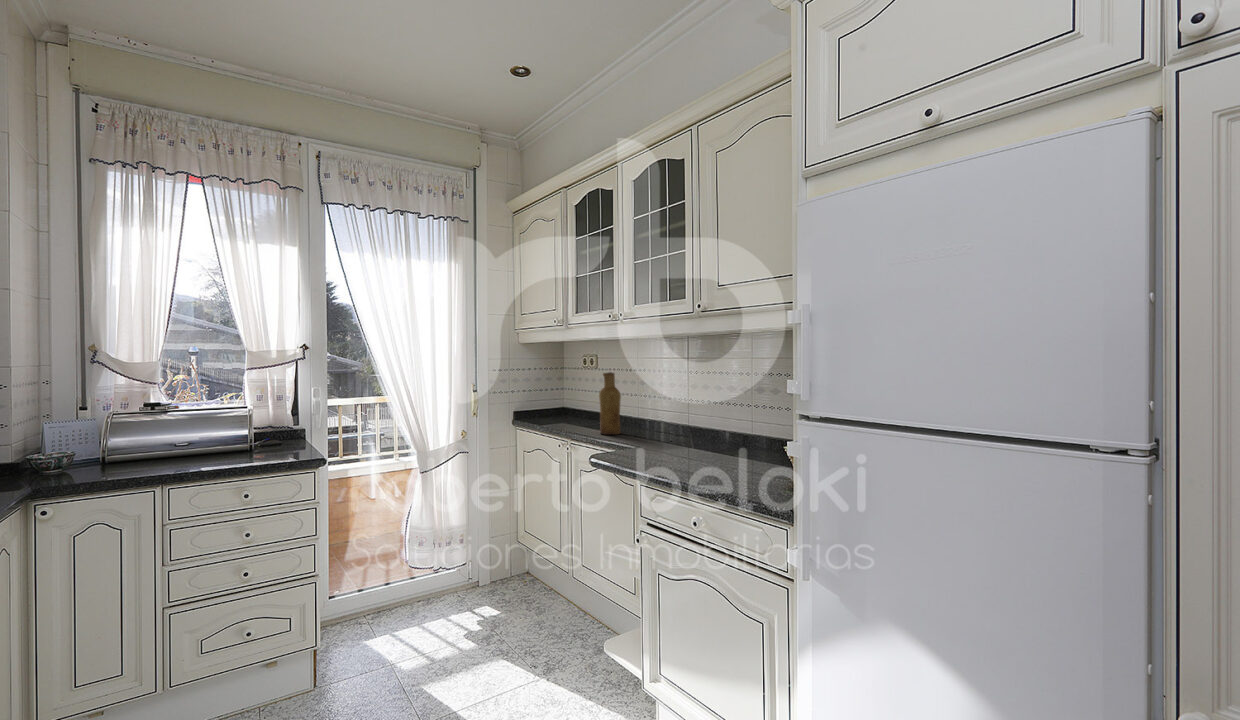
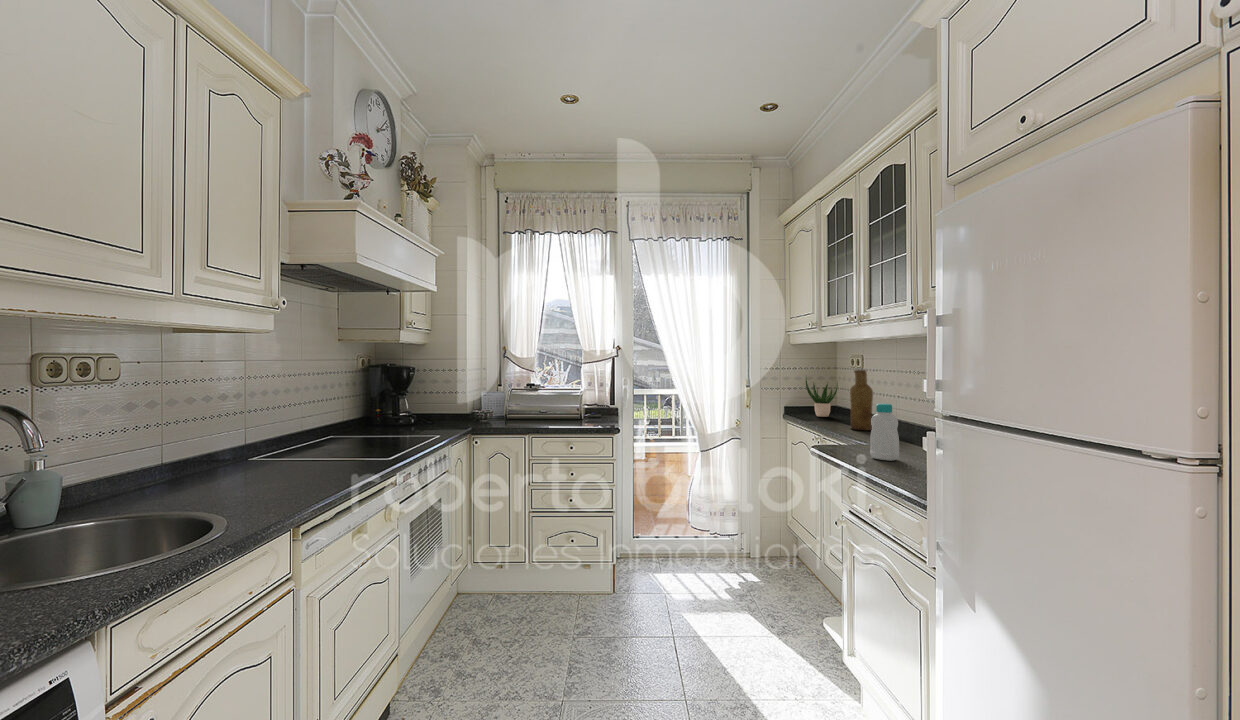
potted plant: none [541,378,573,422] -> present [806,378,838,417]
bottle: none [656,409,682,467] -> present [870,404,899,461]

